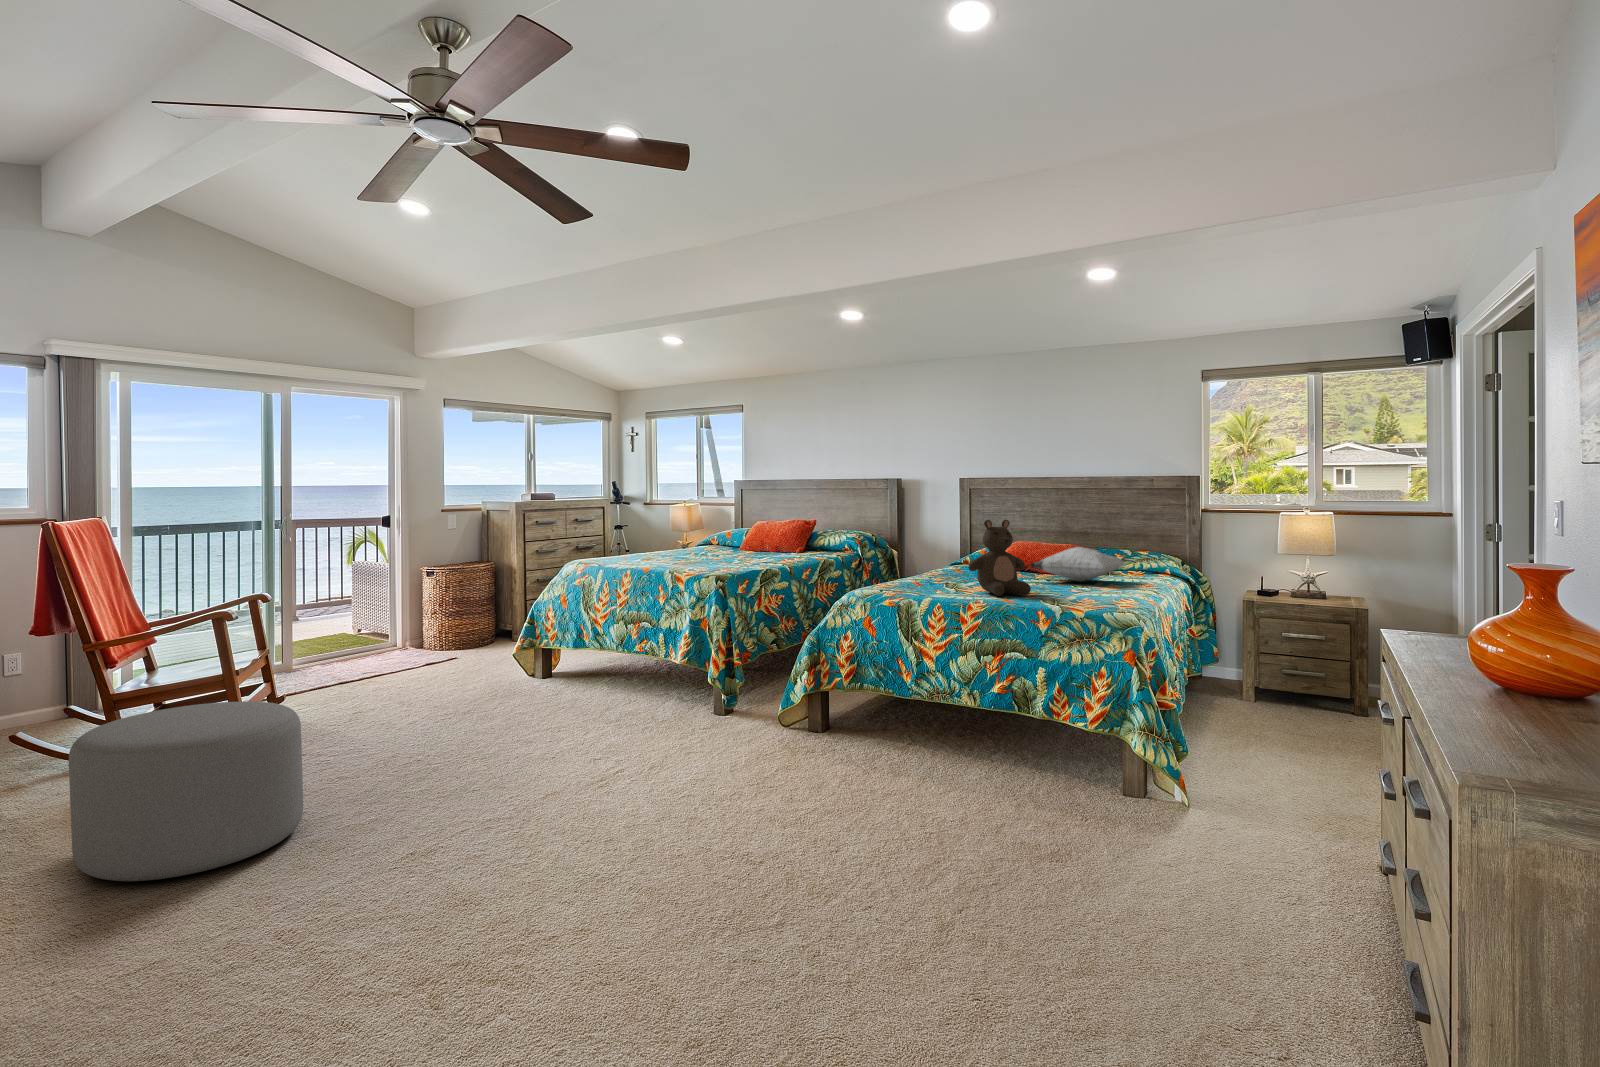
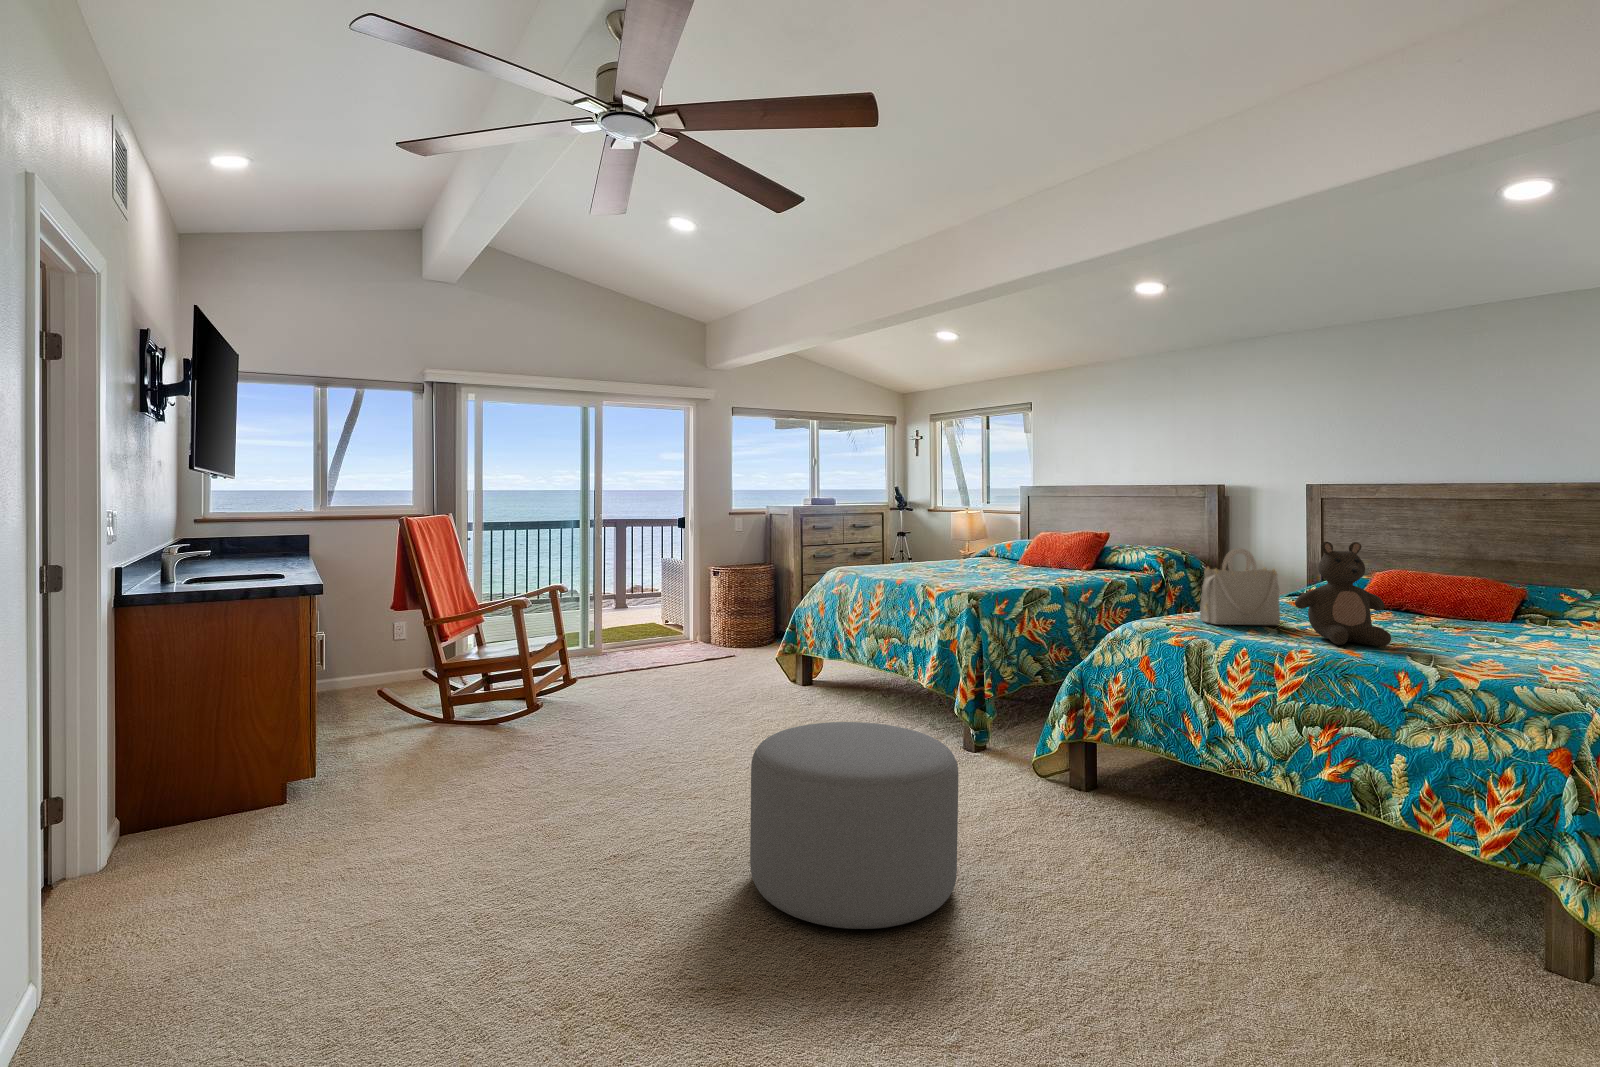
handbag: none [901,527,957,588] -> present [1200,548,1280,625]
pillow: present [1030,547,1125,581] -> none [1397,583,1566,631]
ottoman: present [69,701,303,881] -> present [750,722,959,929]

